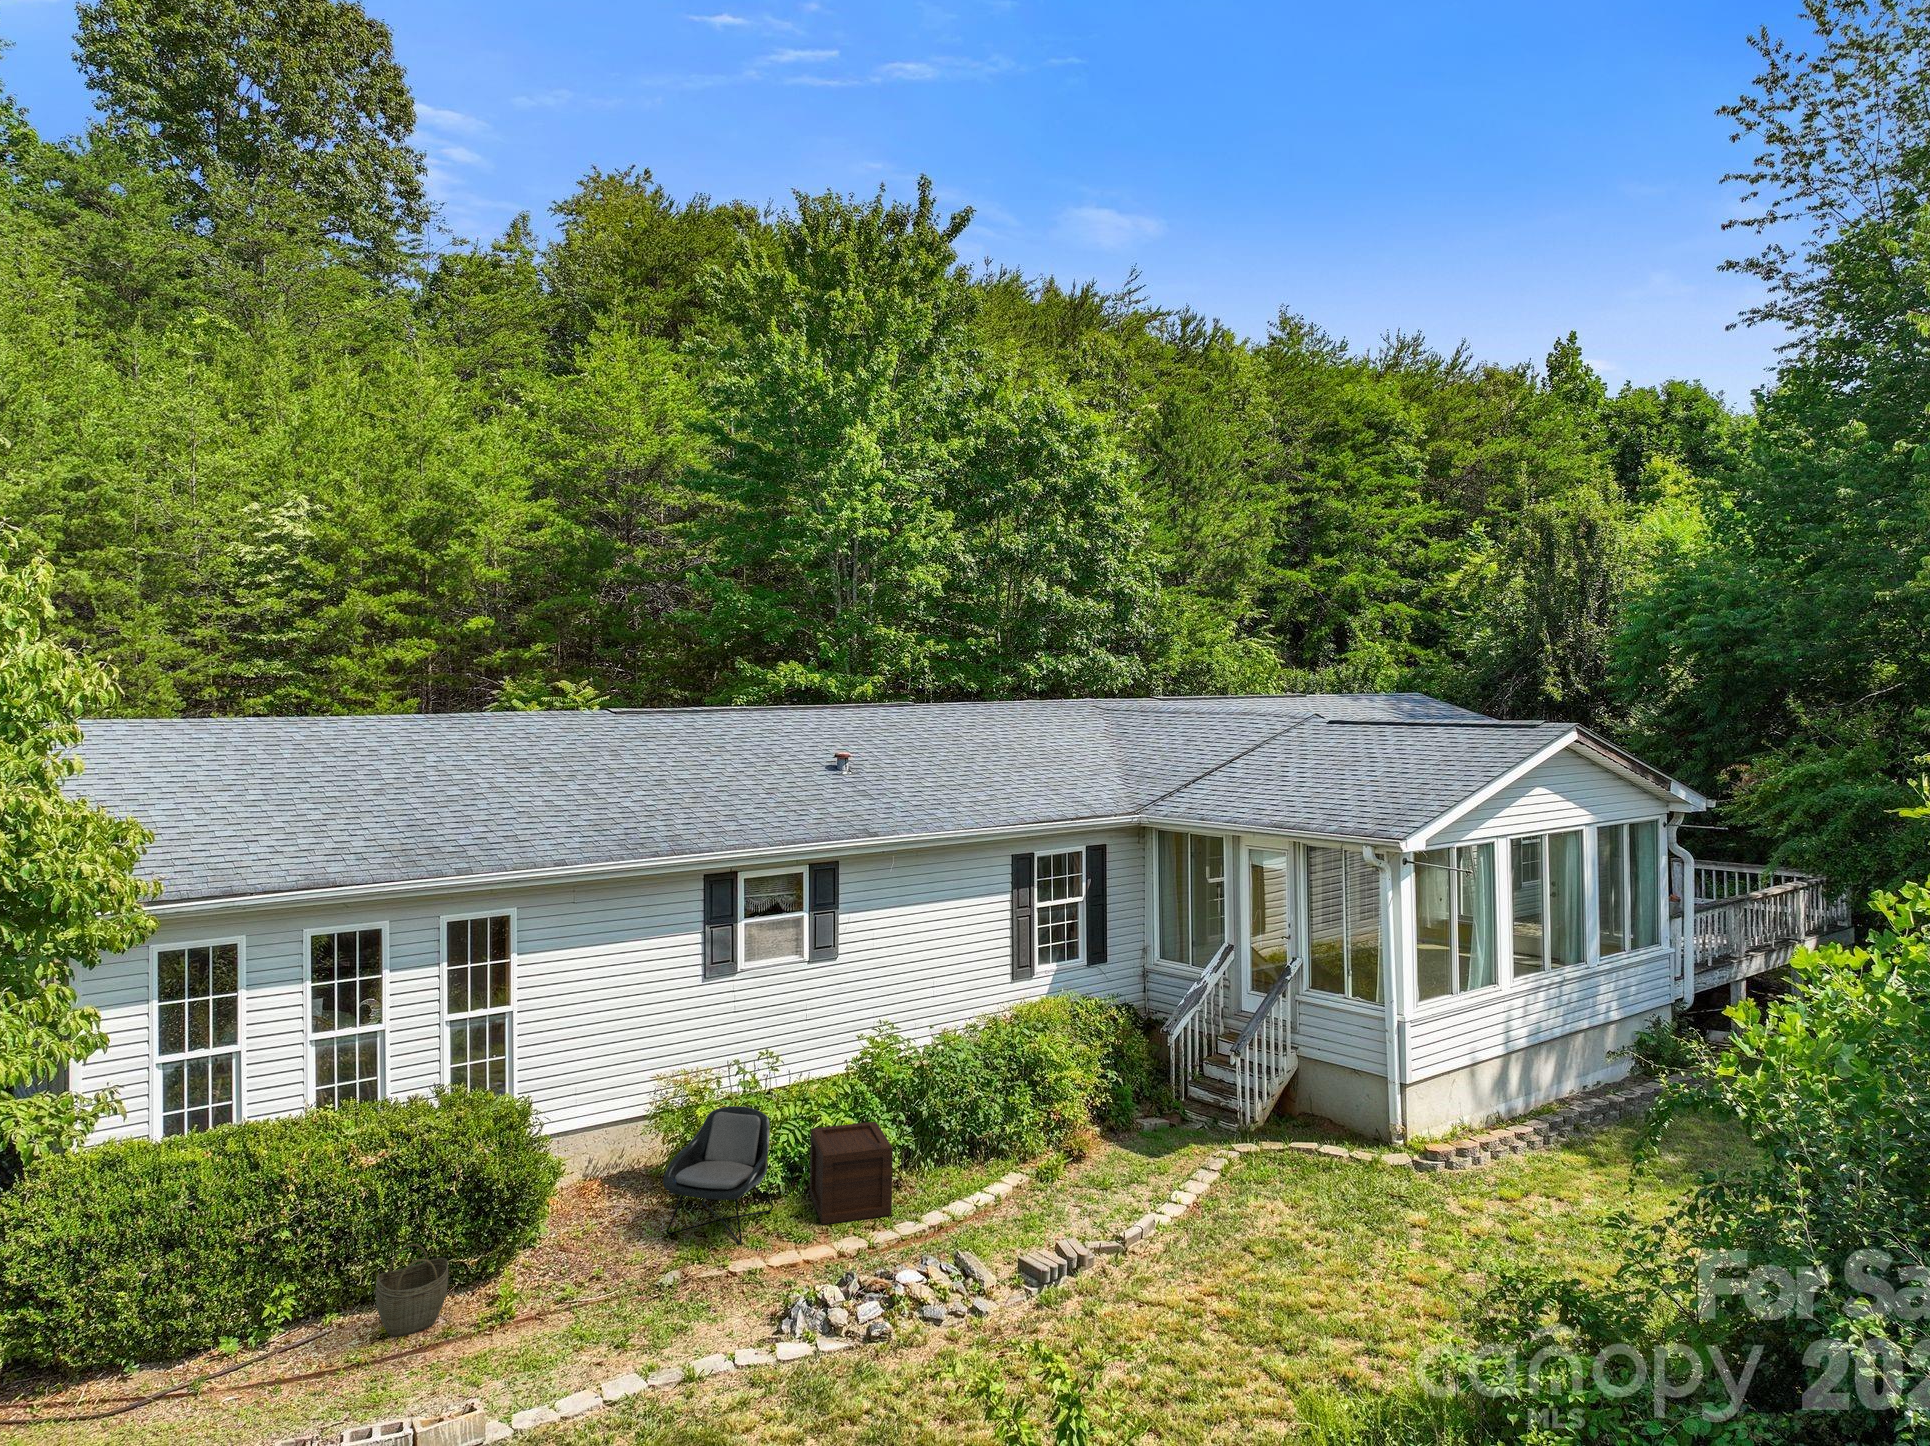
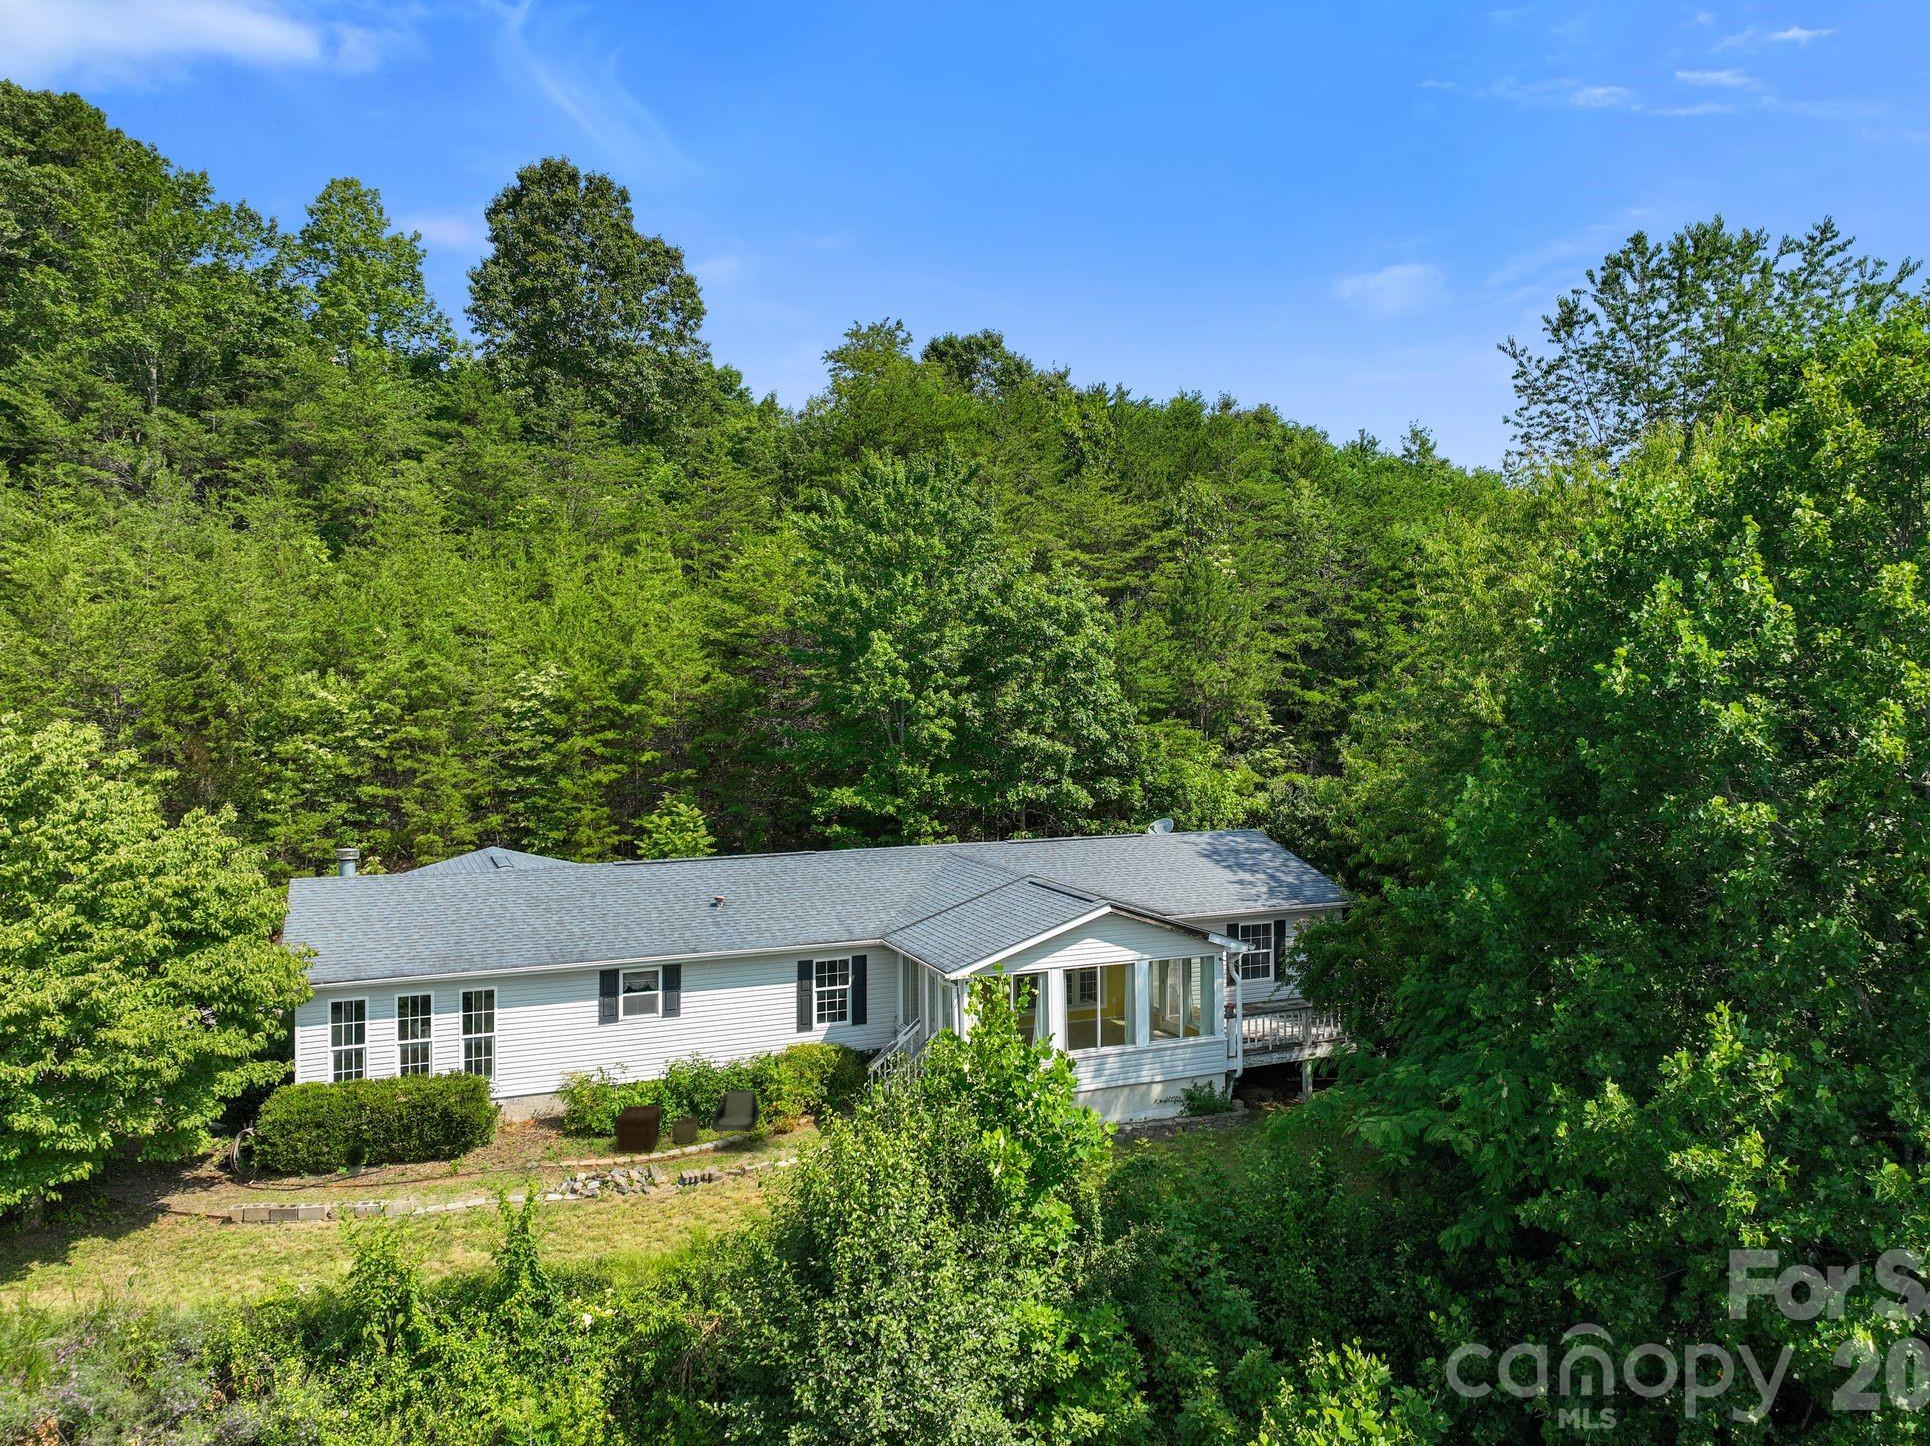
lounge chair: present [663,1106,773,1244] -> present [712,1089,760,1149]
woven basket: present [375,1244,448,1337] -> present [672,1110,698,1144]
potted plant: none [238,1274,300,1360] -> present [344,1144,368,1177]

